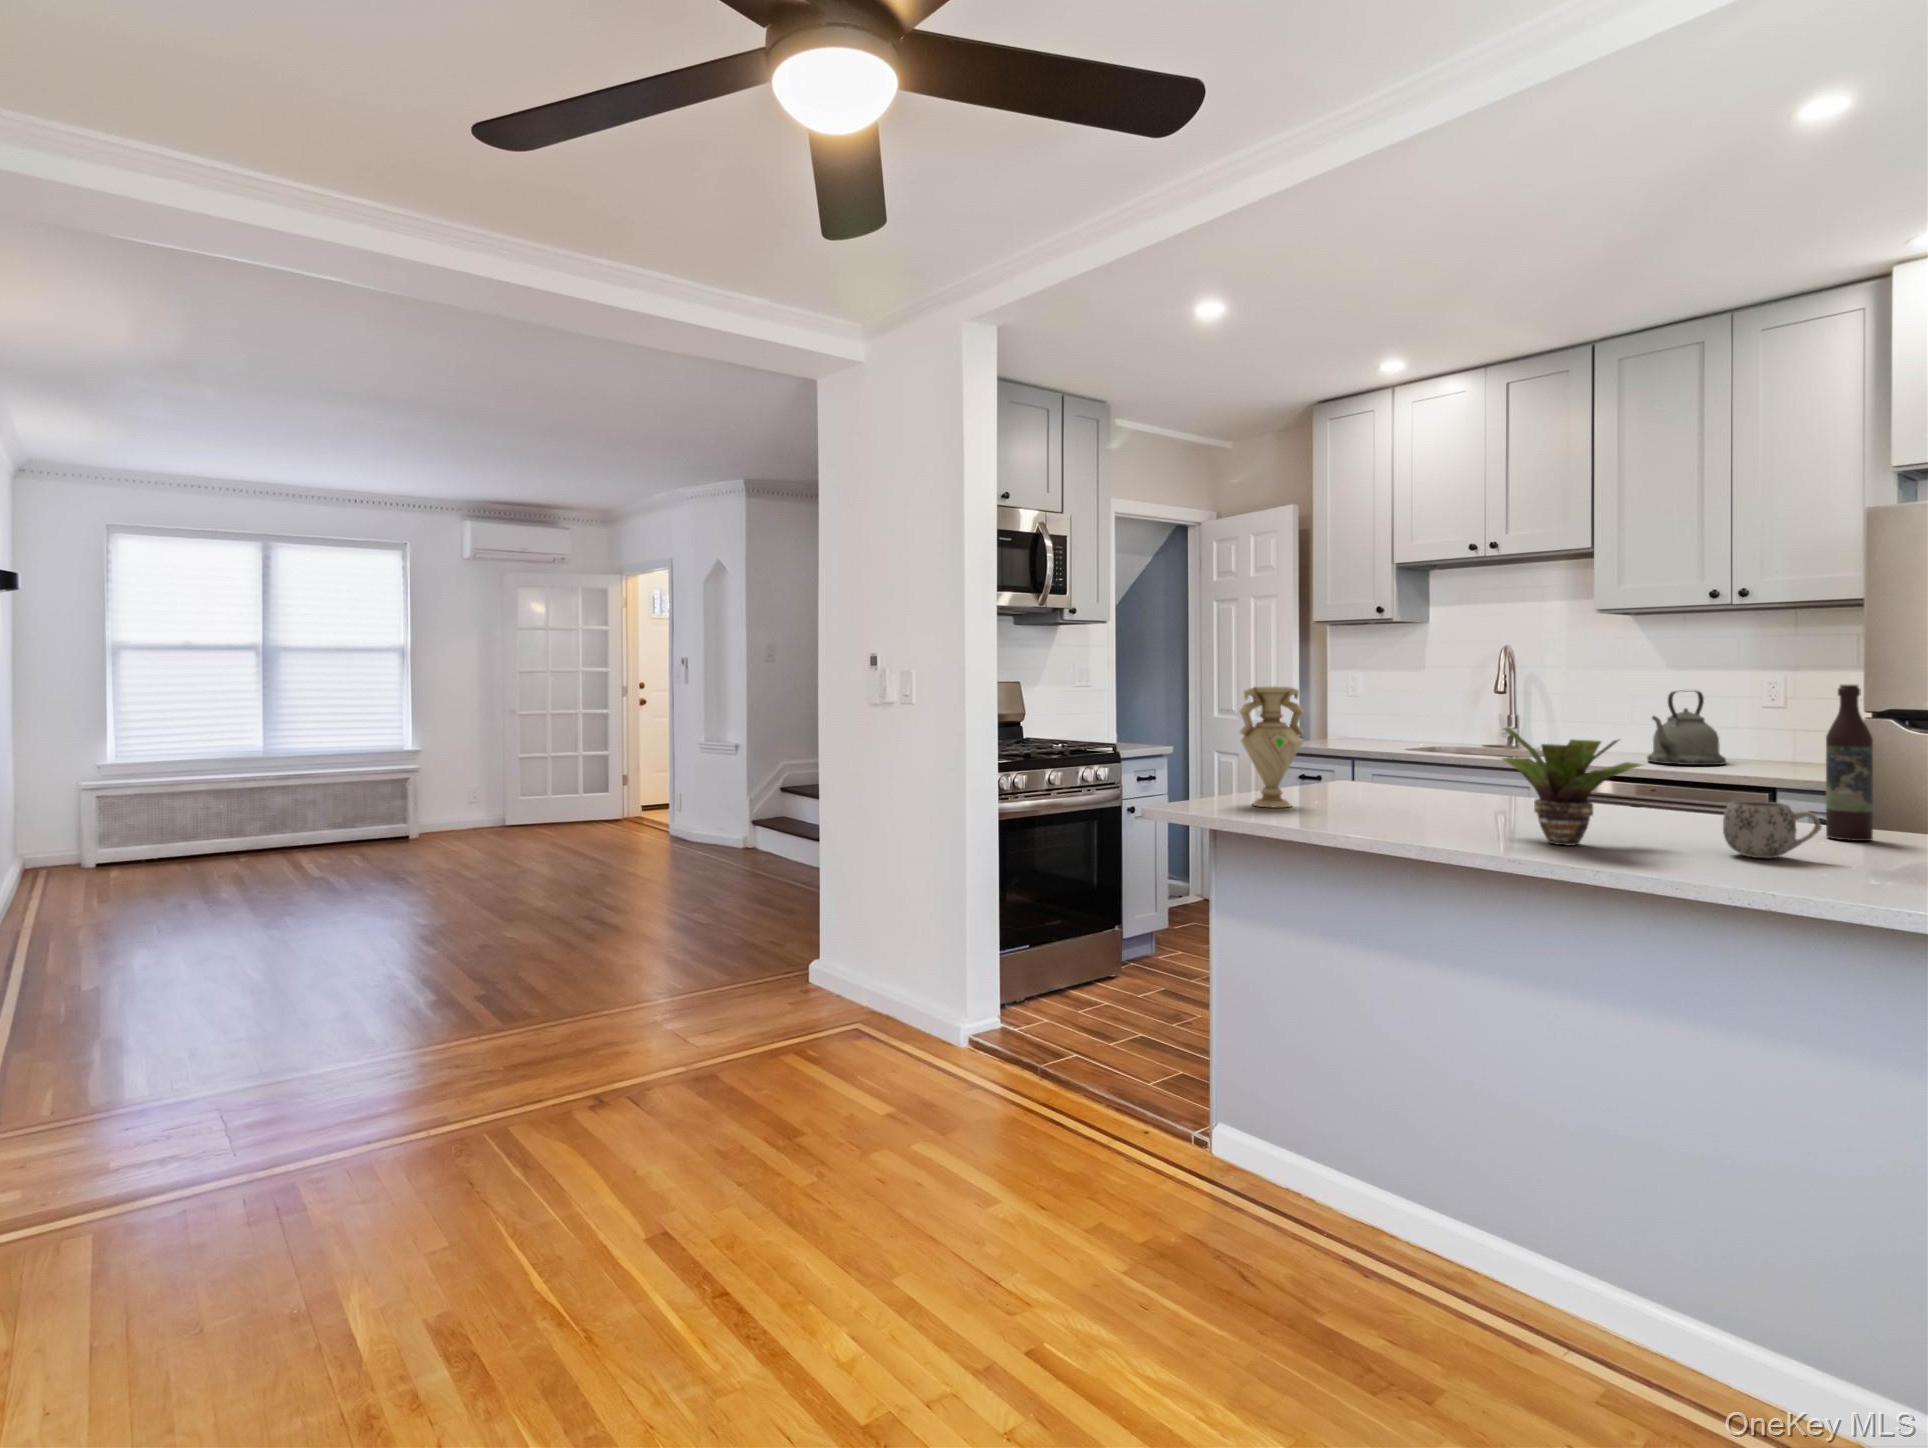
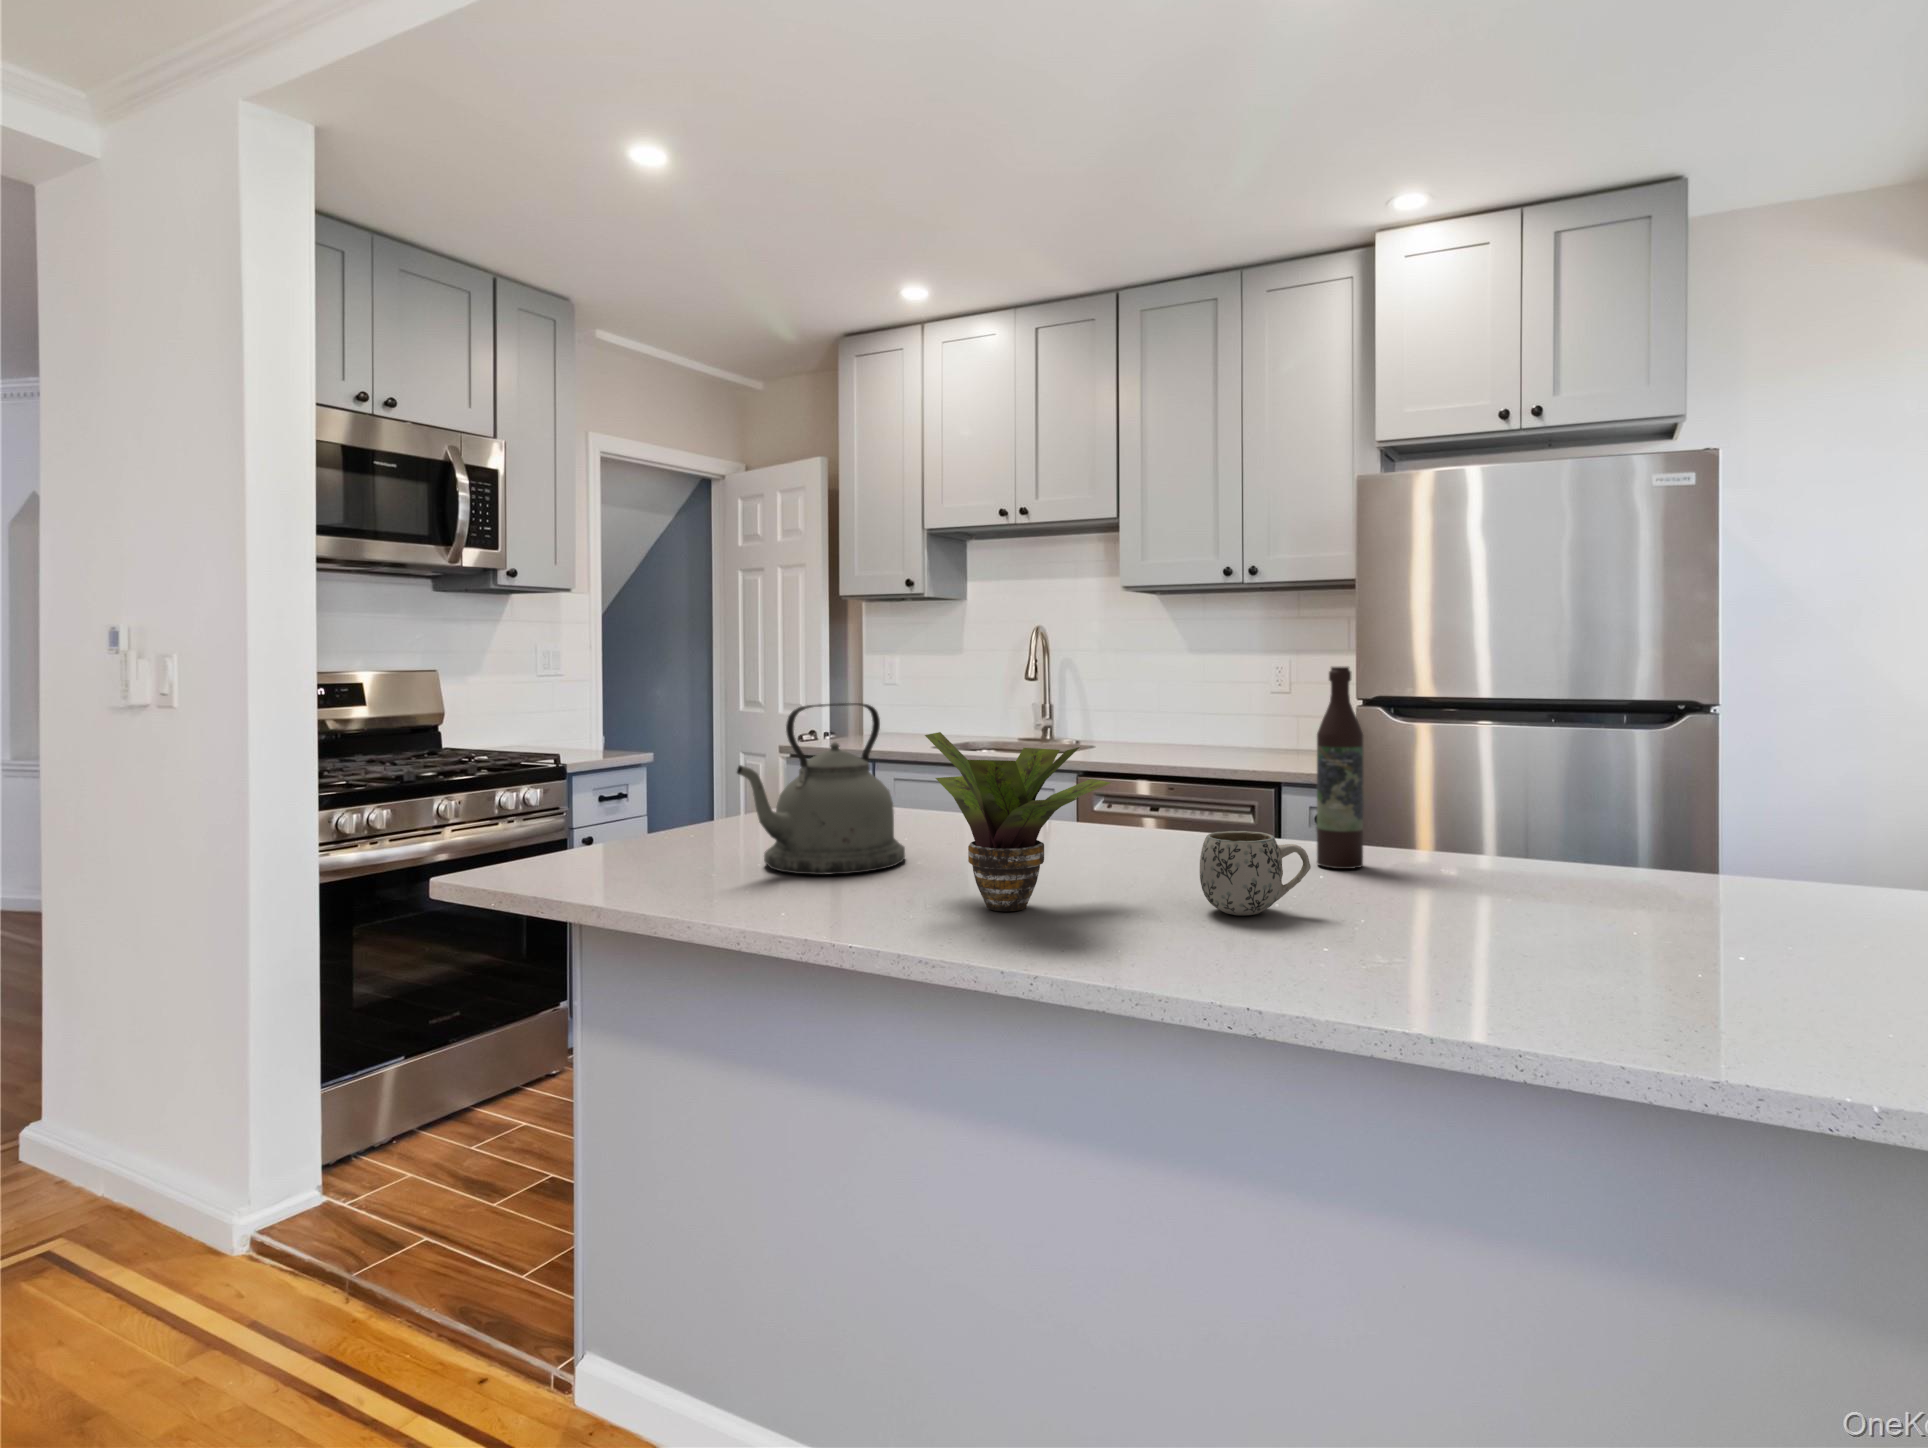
vase: present [1240,686,1303,807] -> none [601,673,707,860]
kettle: present [1647,691,1726,765] -> present [737,703,905,875]

